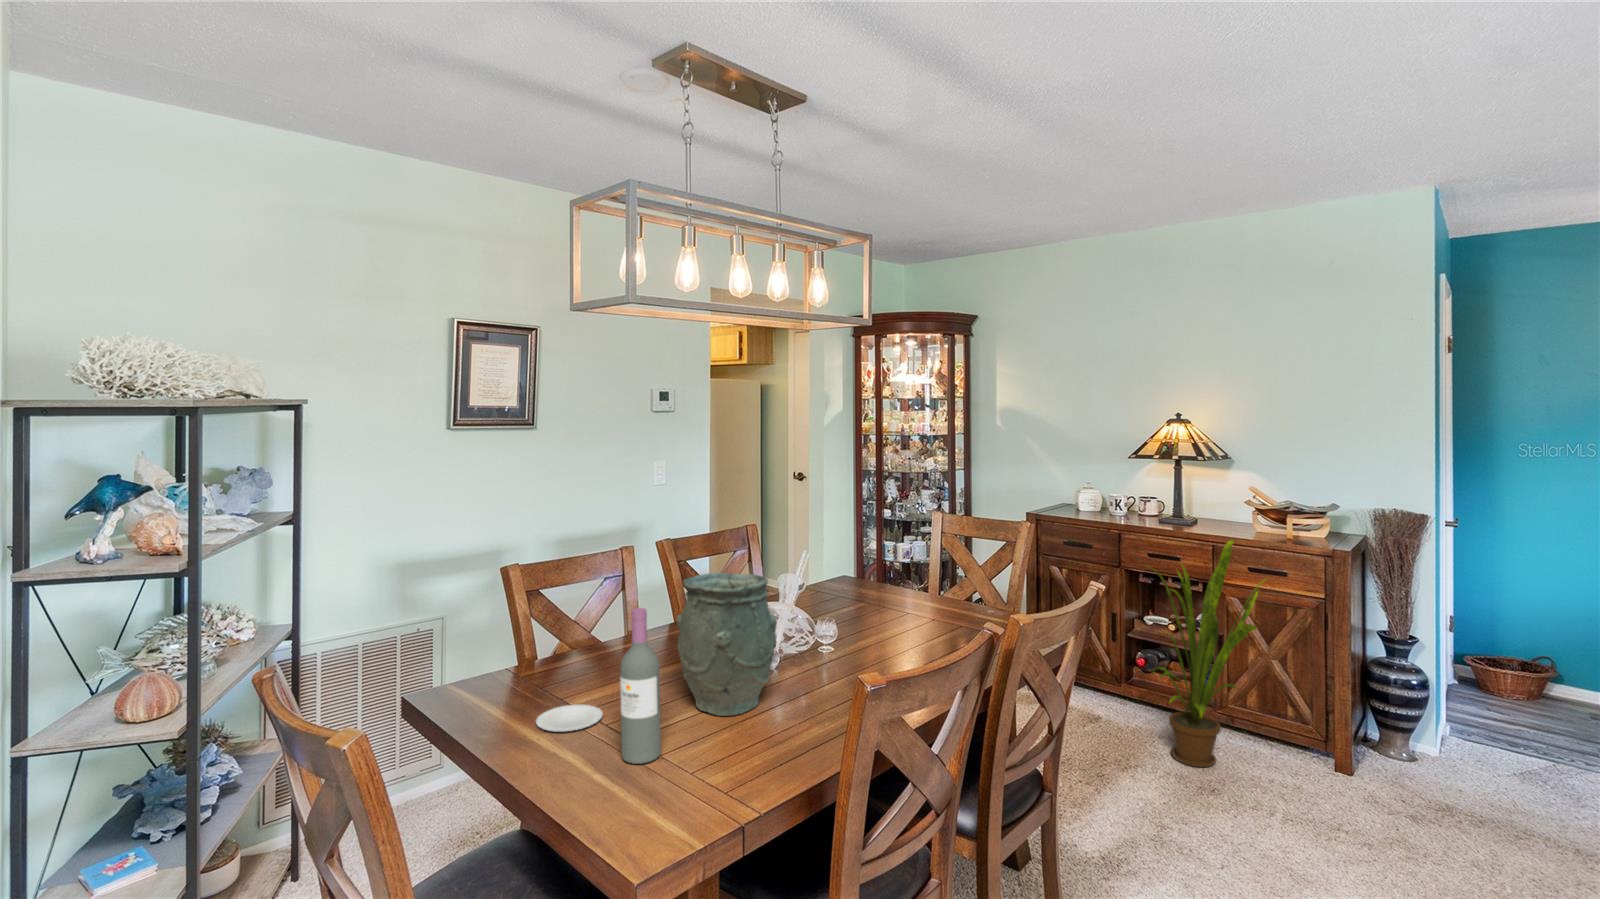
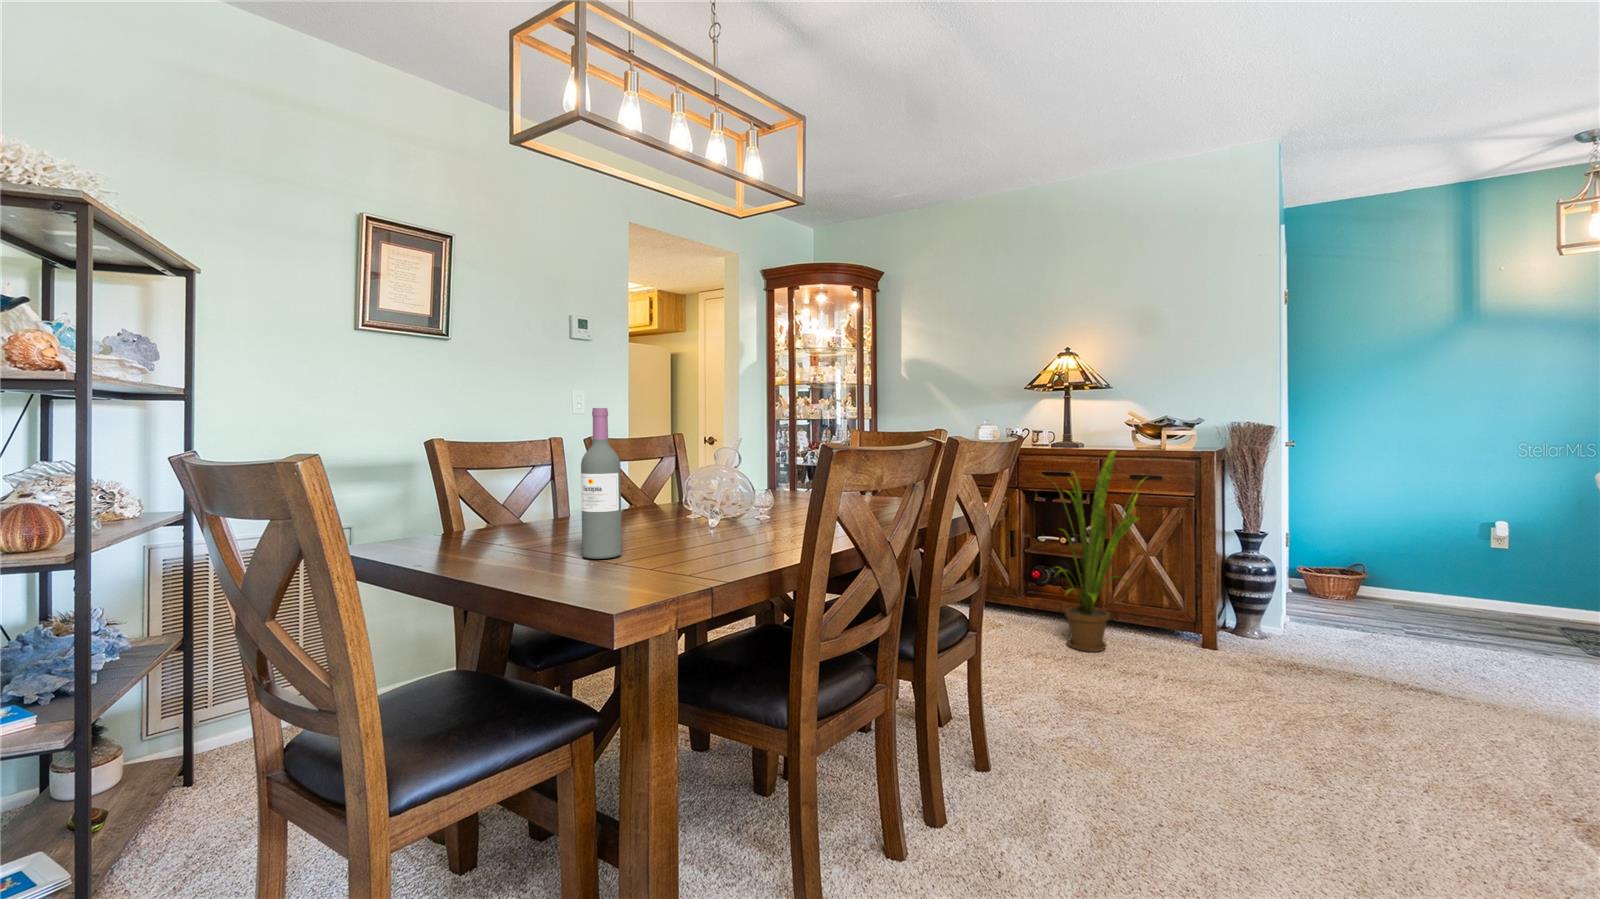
vase: present [677,573,777,716] -> none [627,409,727,538]
plate: present [536,705,603,731] -> none [485,427,554,547]

